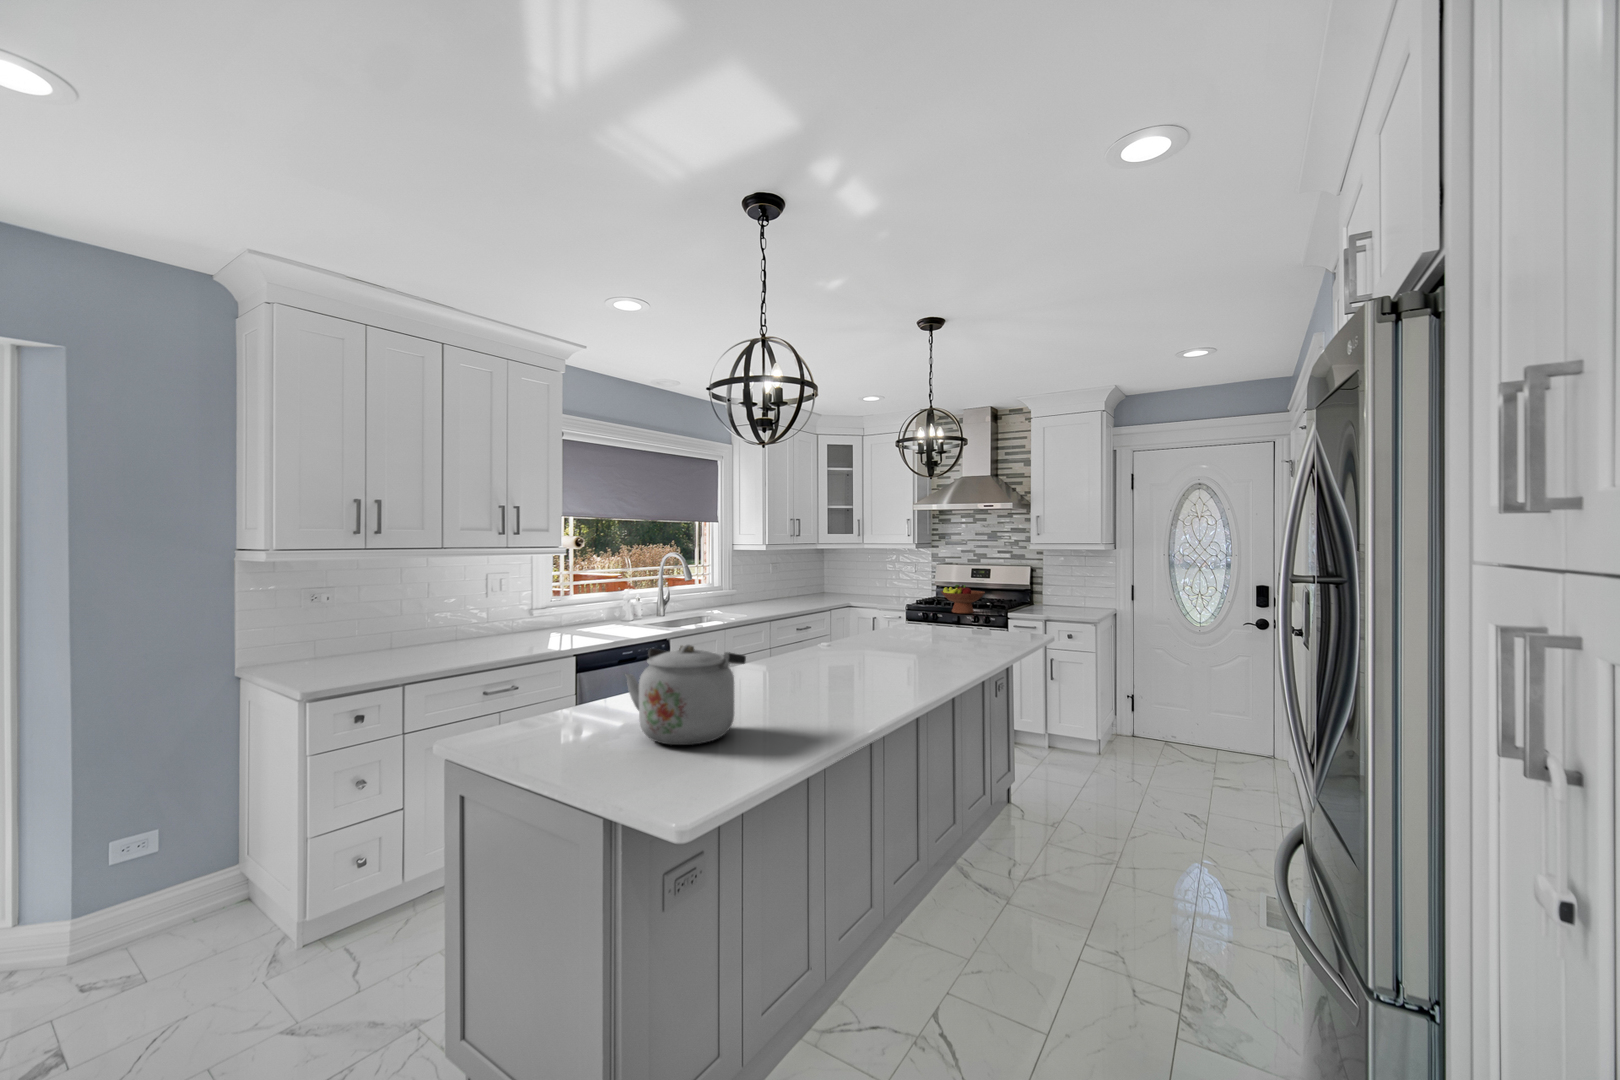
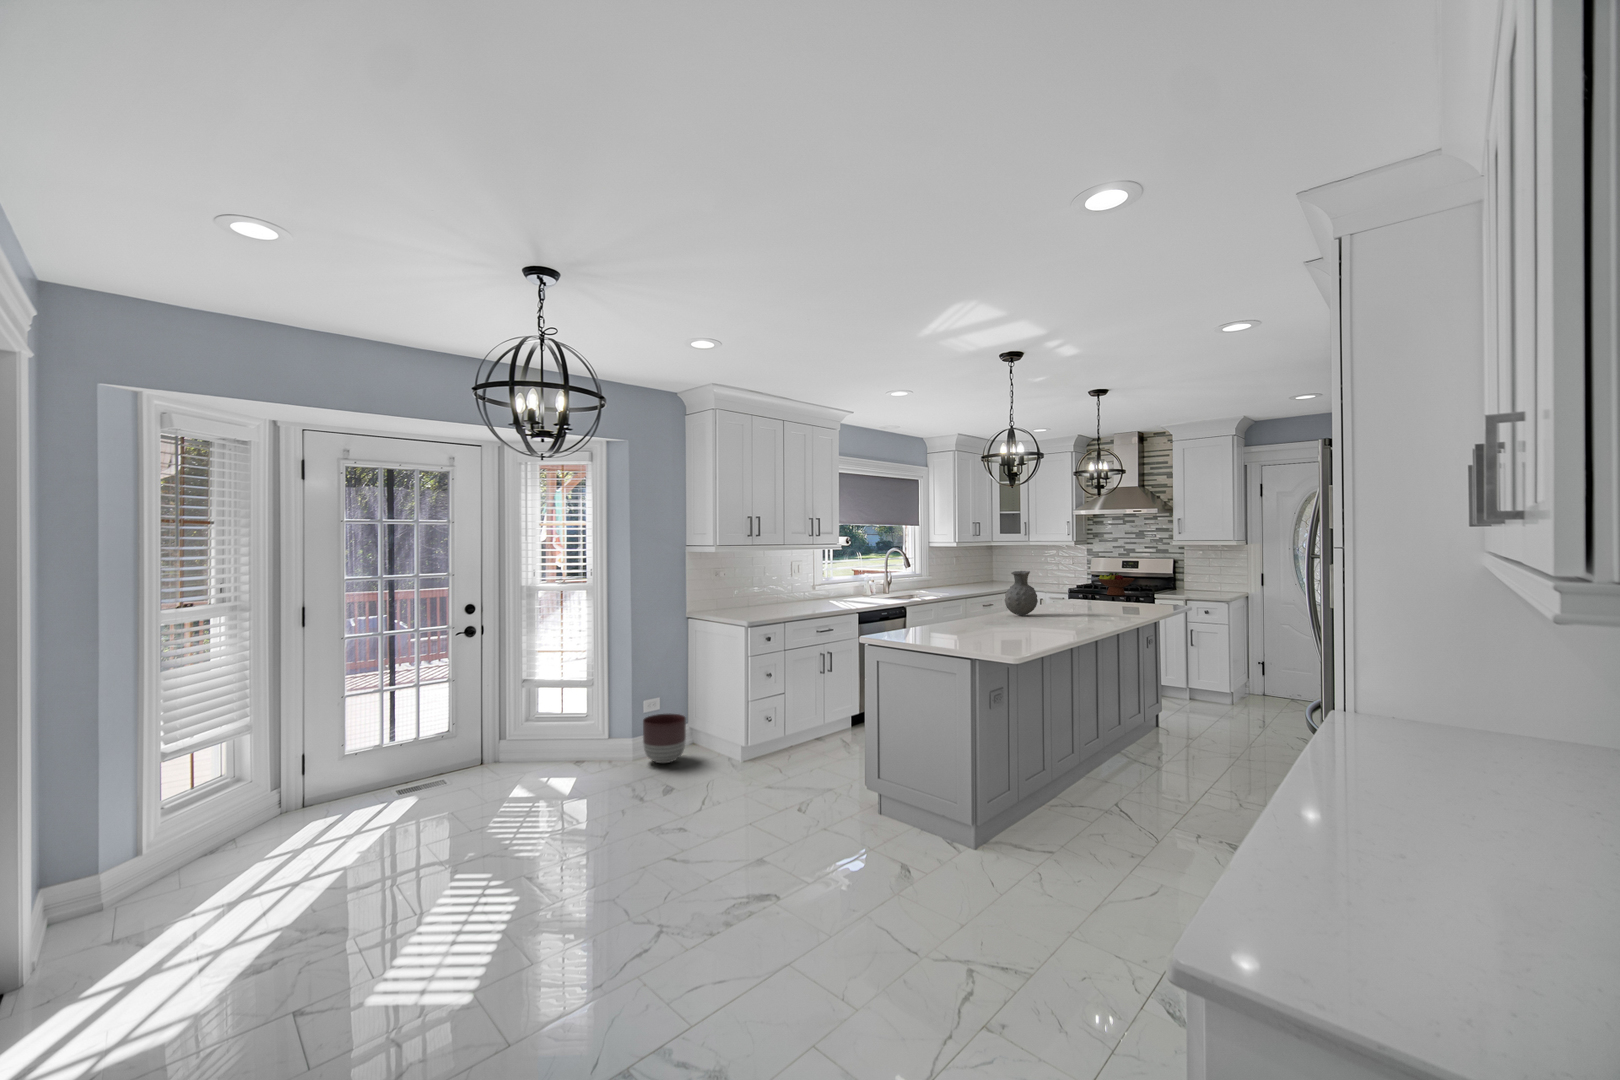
vase: none [792,592,839,659] -> present [1005,571,1038,615]
kettle: present [626,645,746,745] -> none [944,590,1010,642]
planter: none [131,847,230,946] -> present [643,714,686,763]

